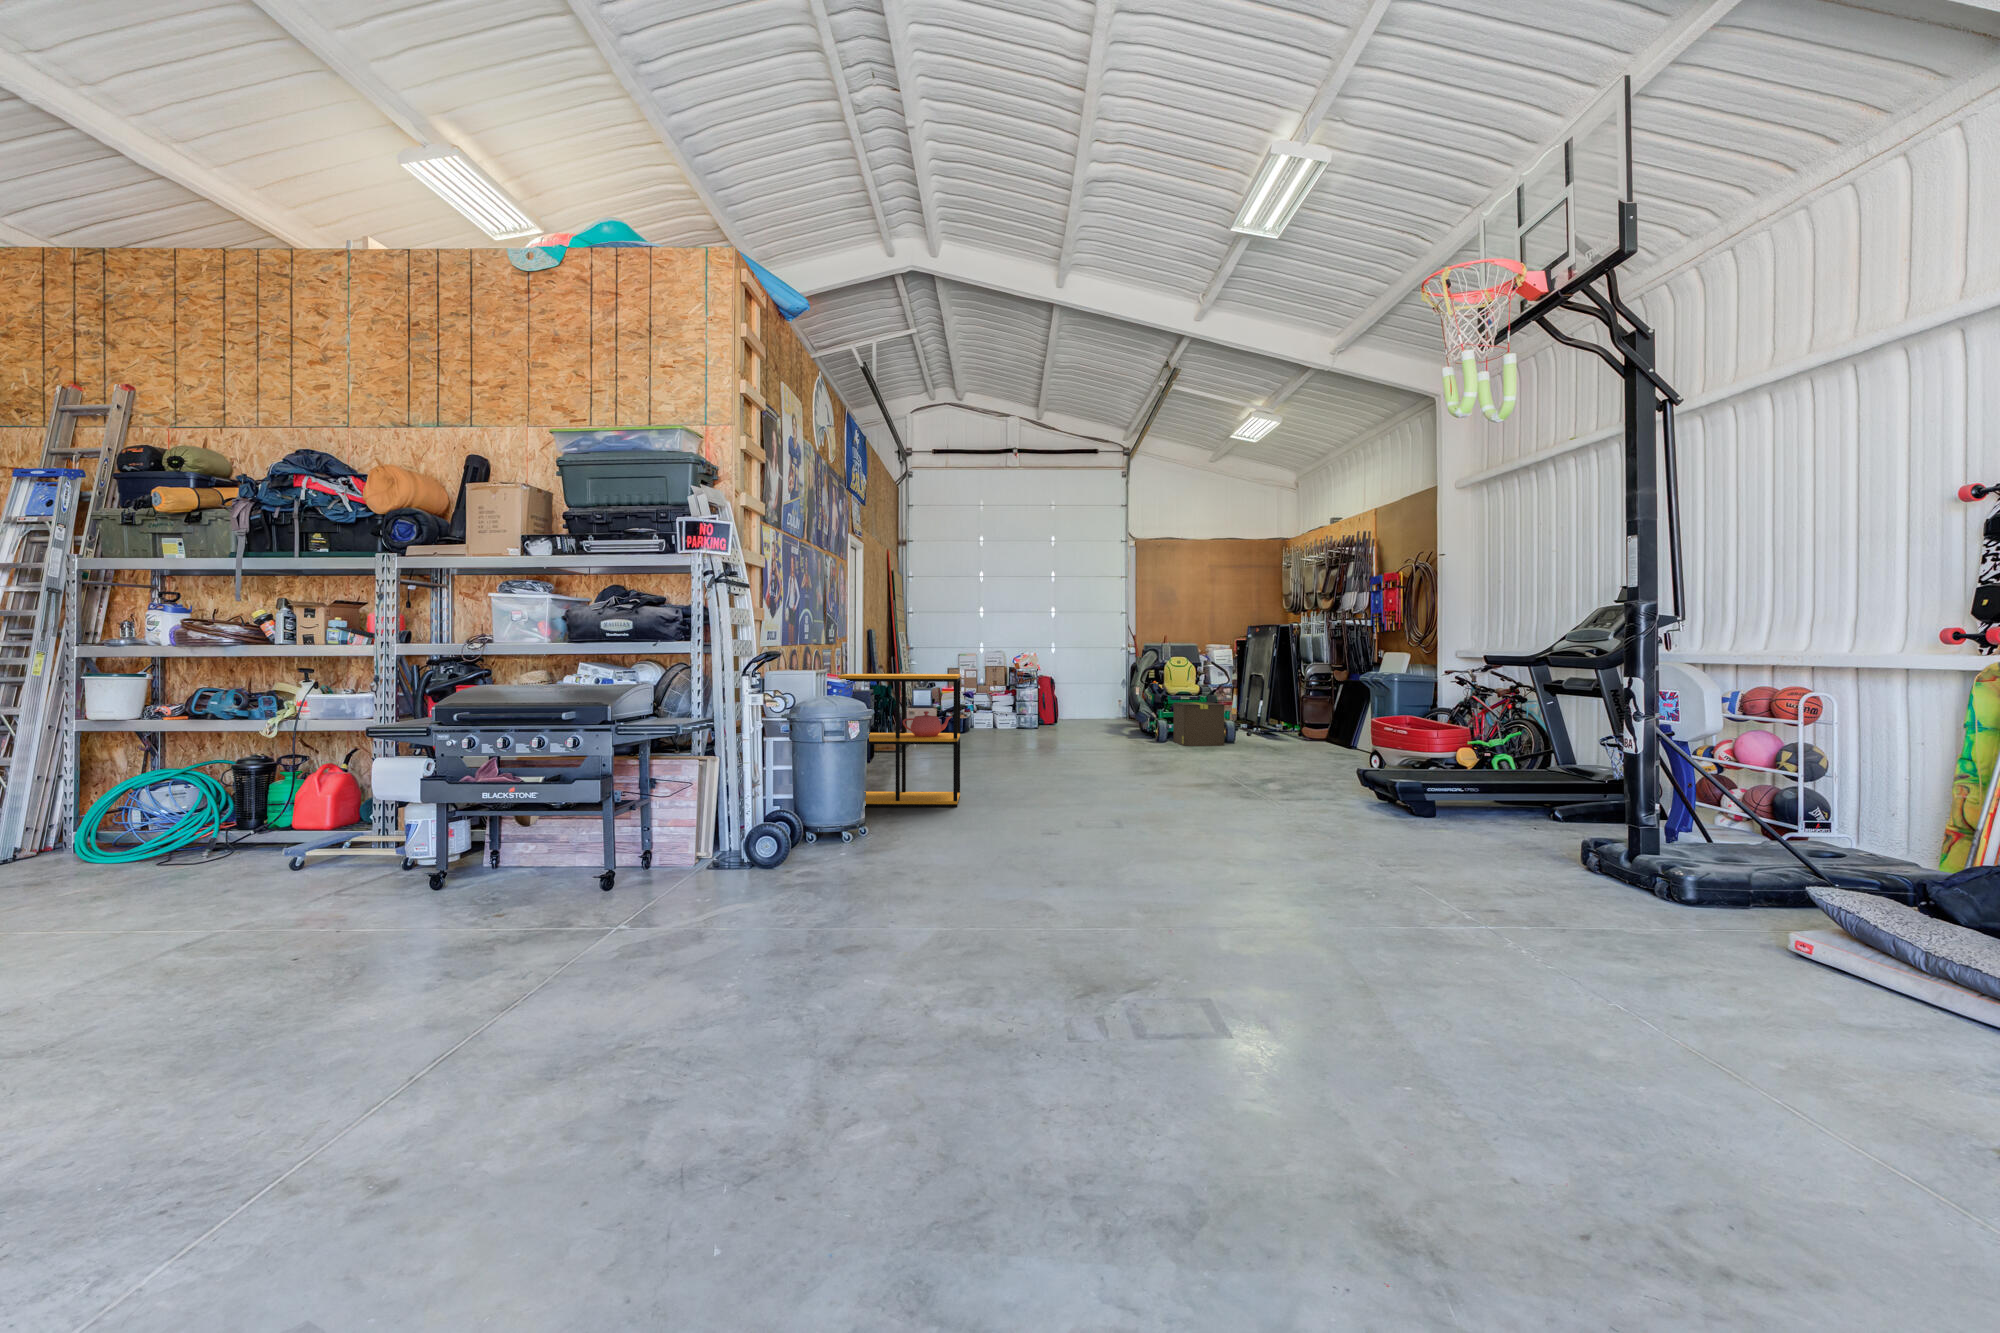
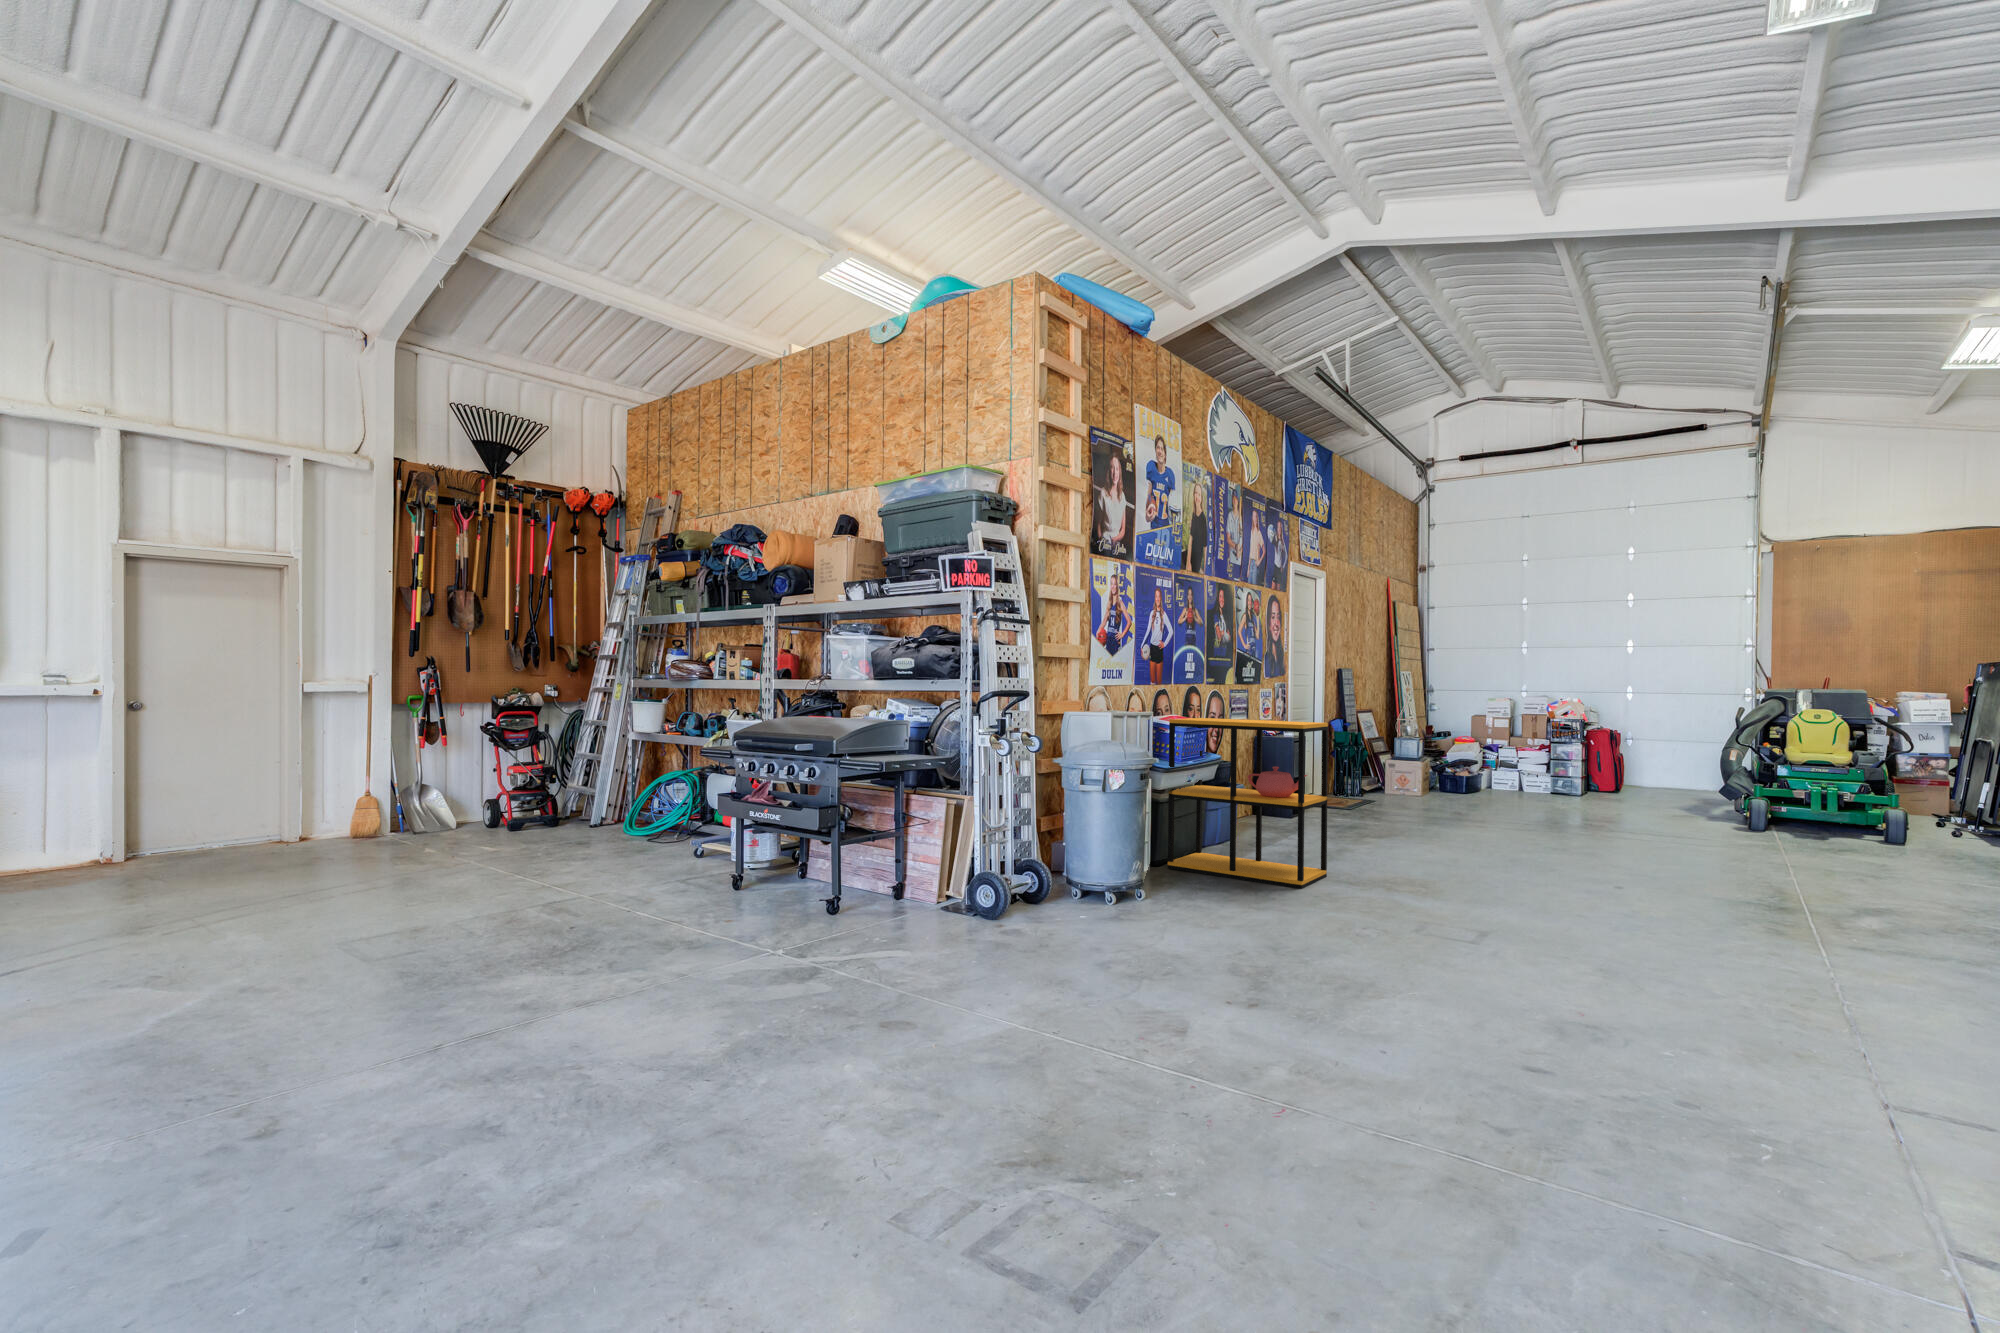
cardboard box: present [1173,702,1224,746] -> none [1791,777,1887,851]

